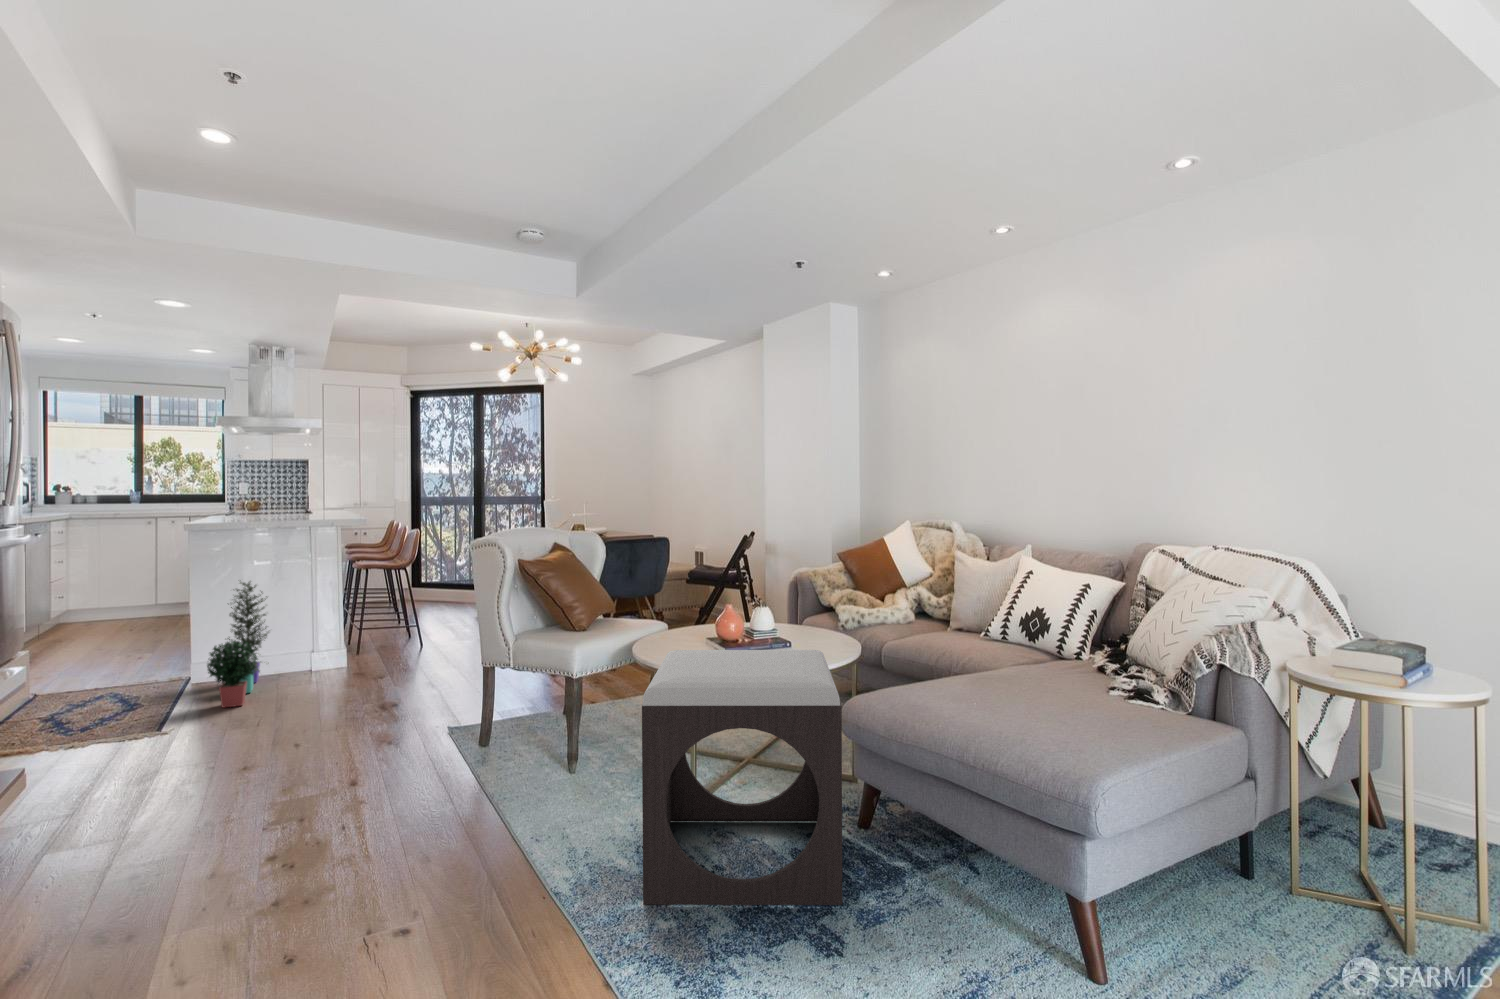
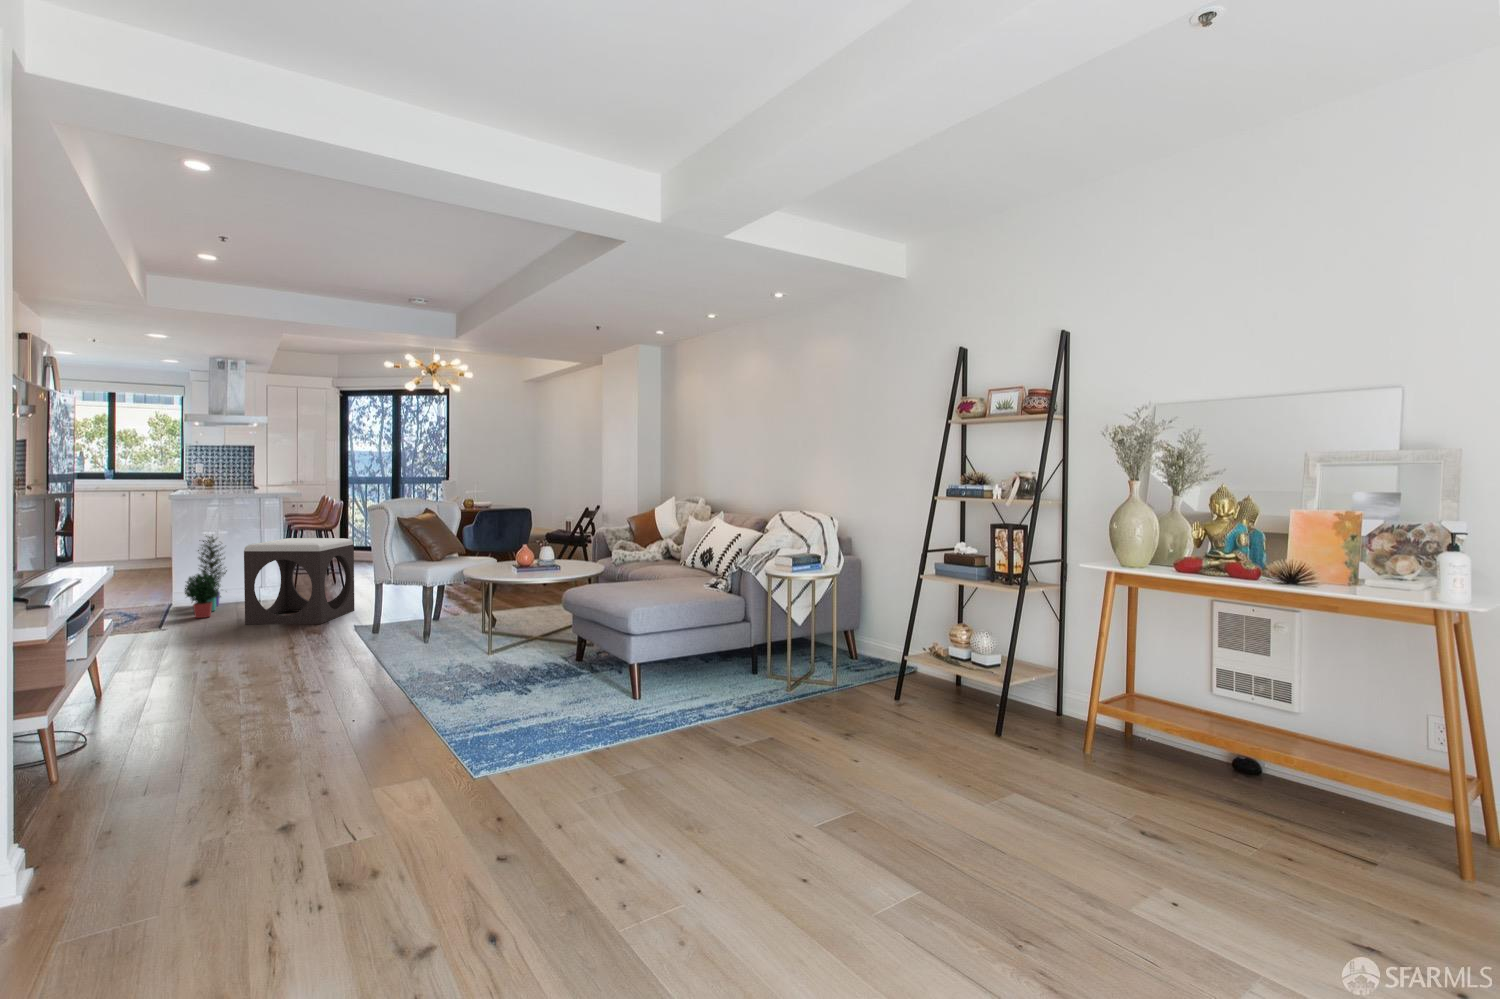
footstool: present [642,650,842,905] -> present [244,538,354,624]

